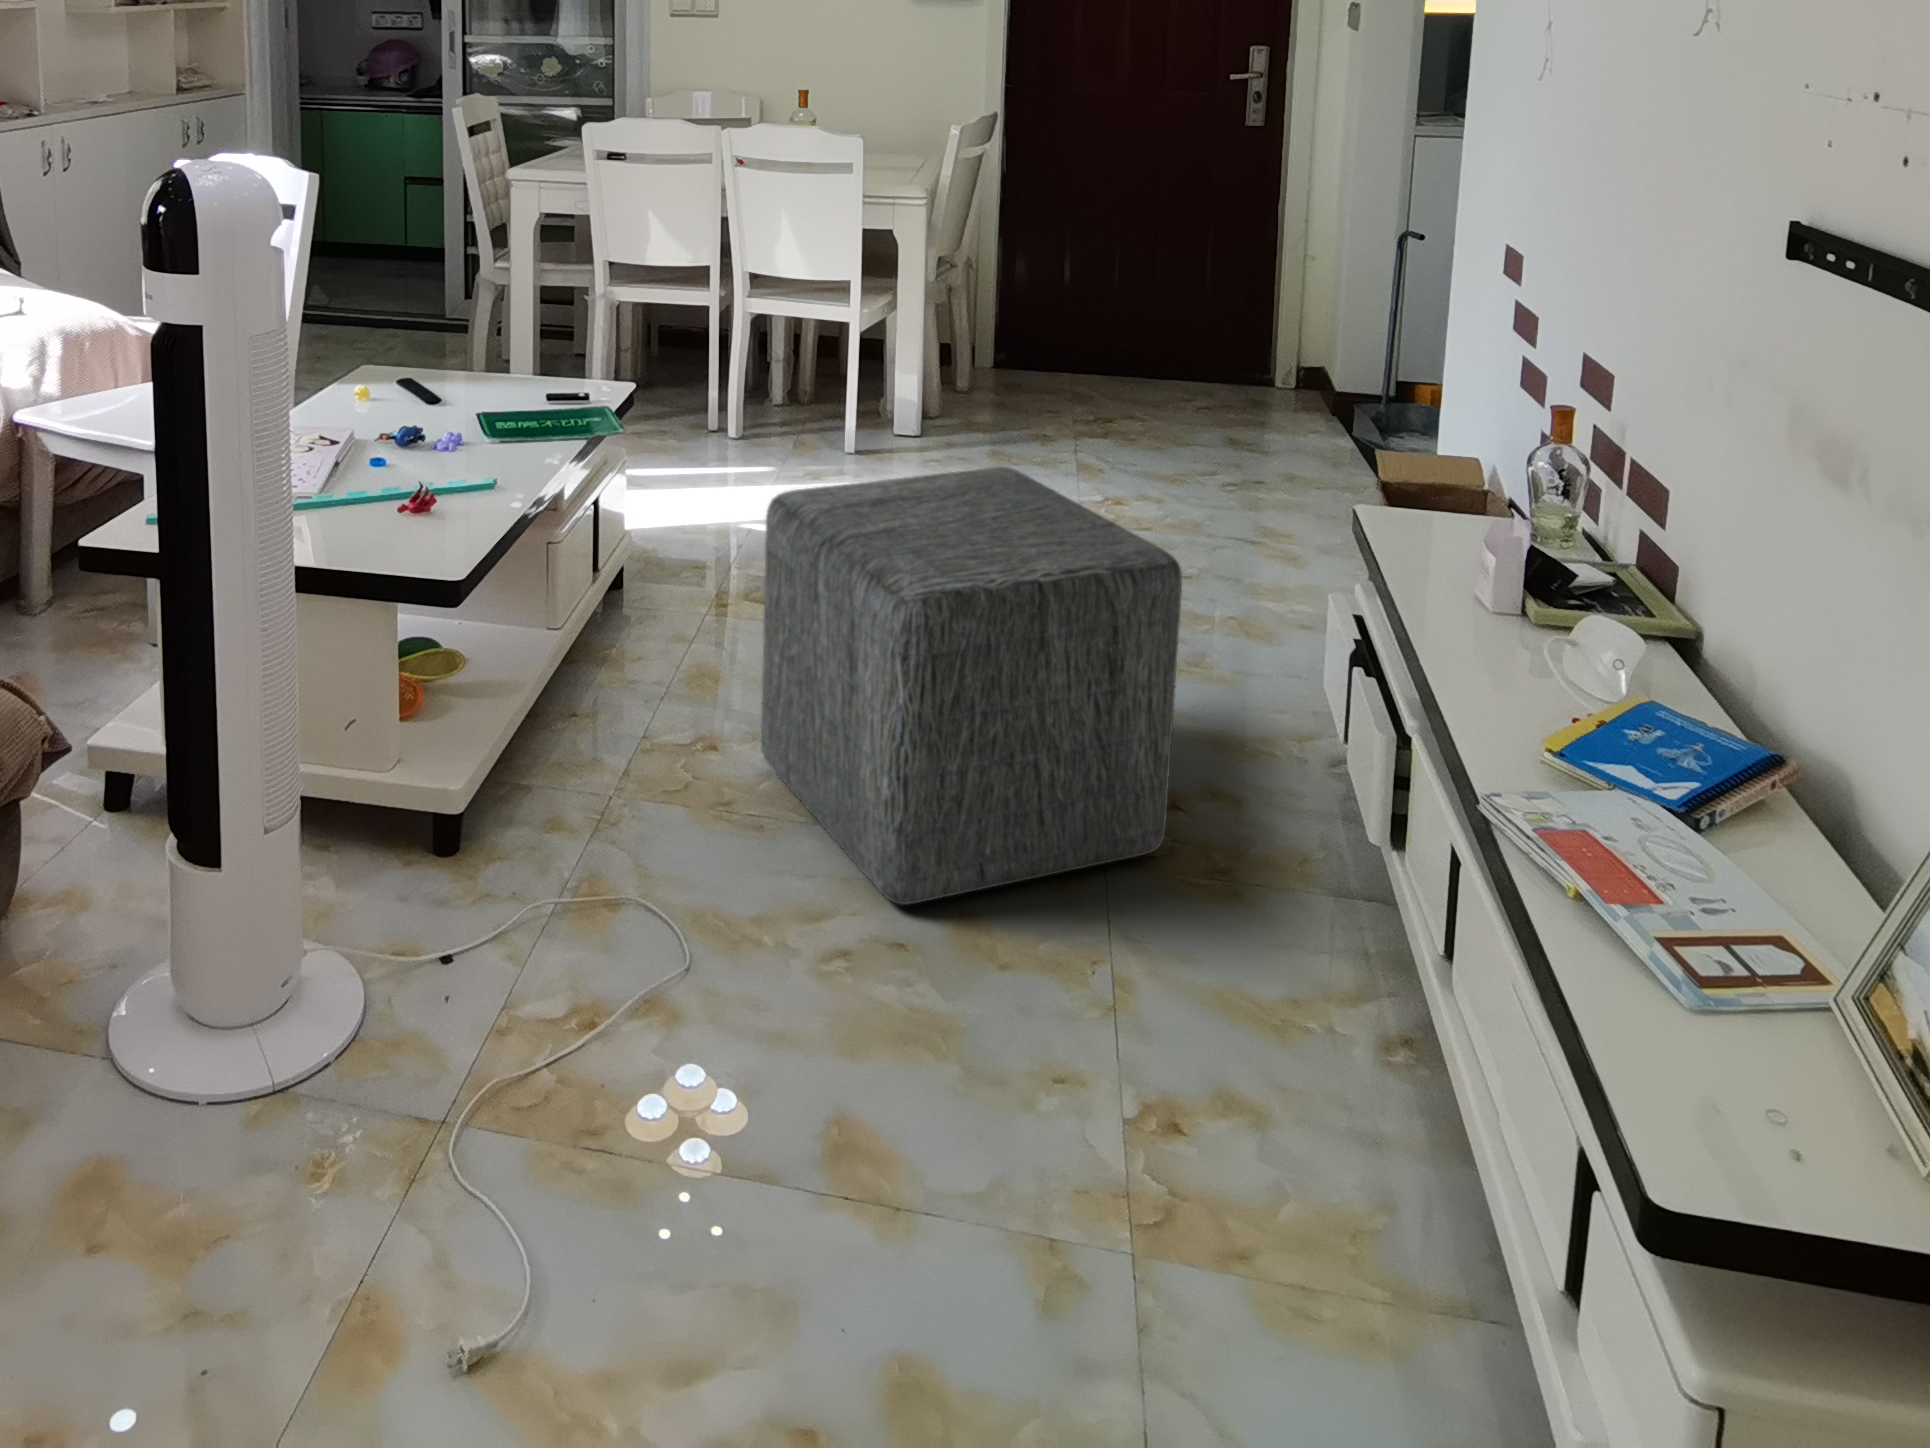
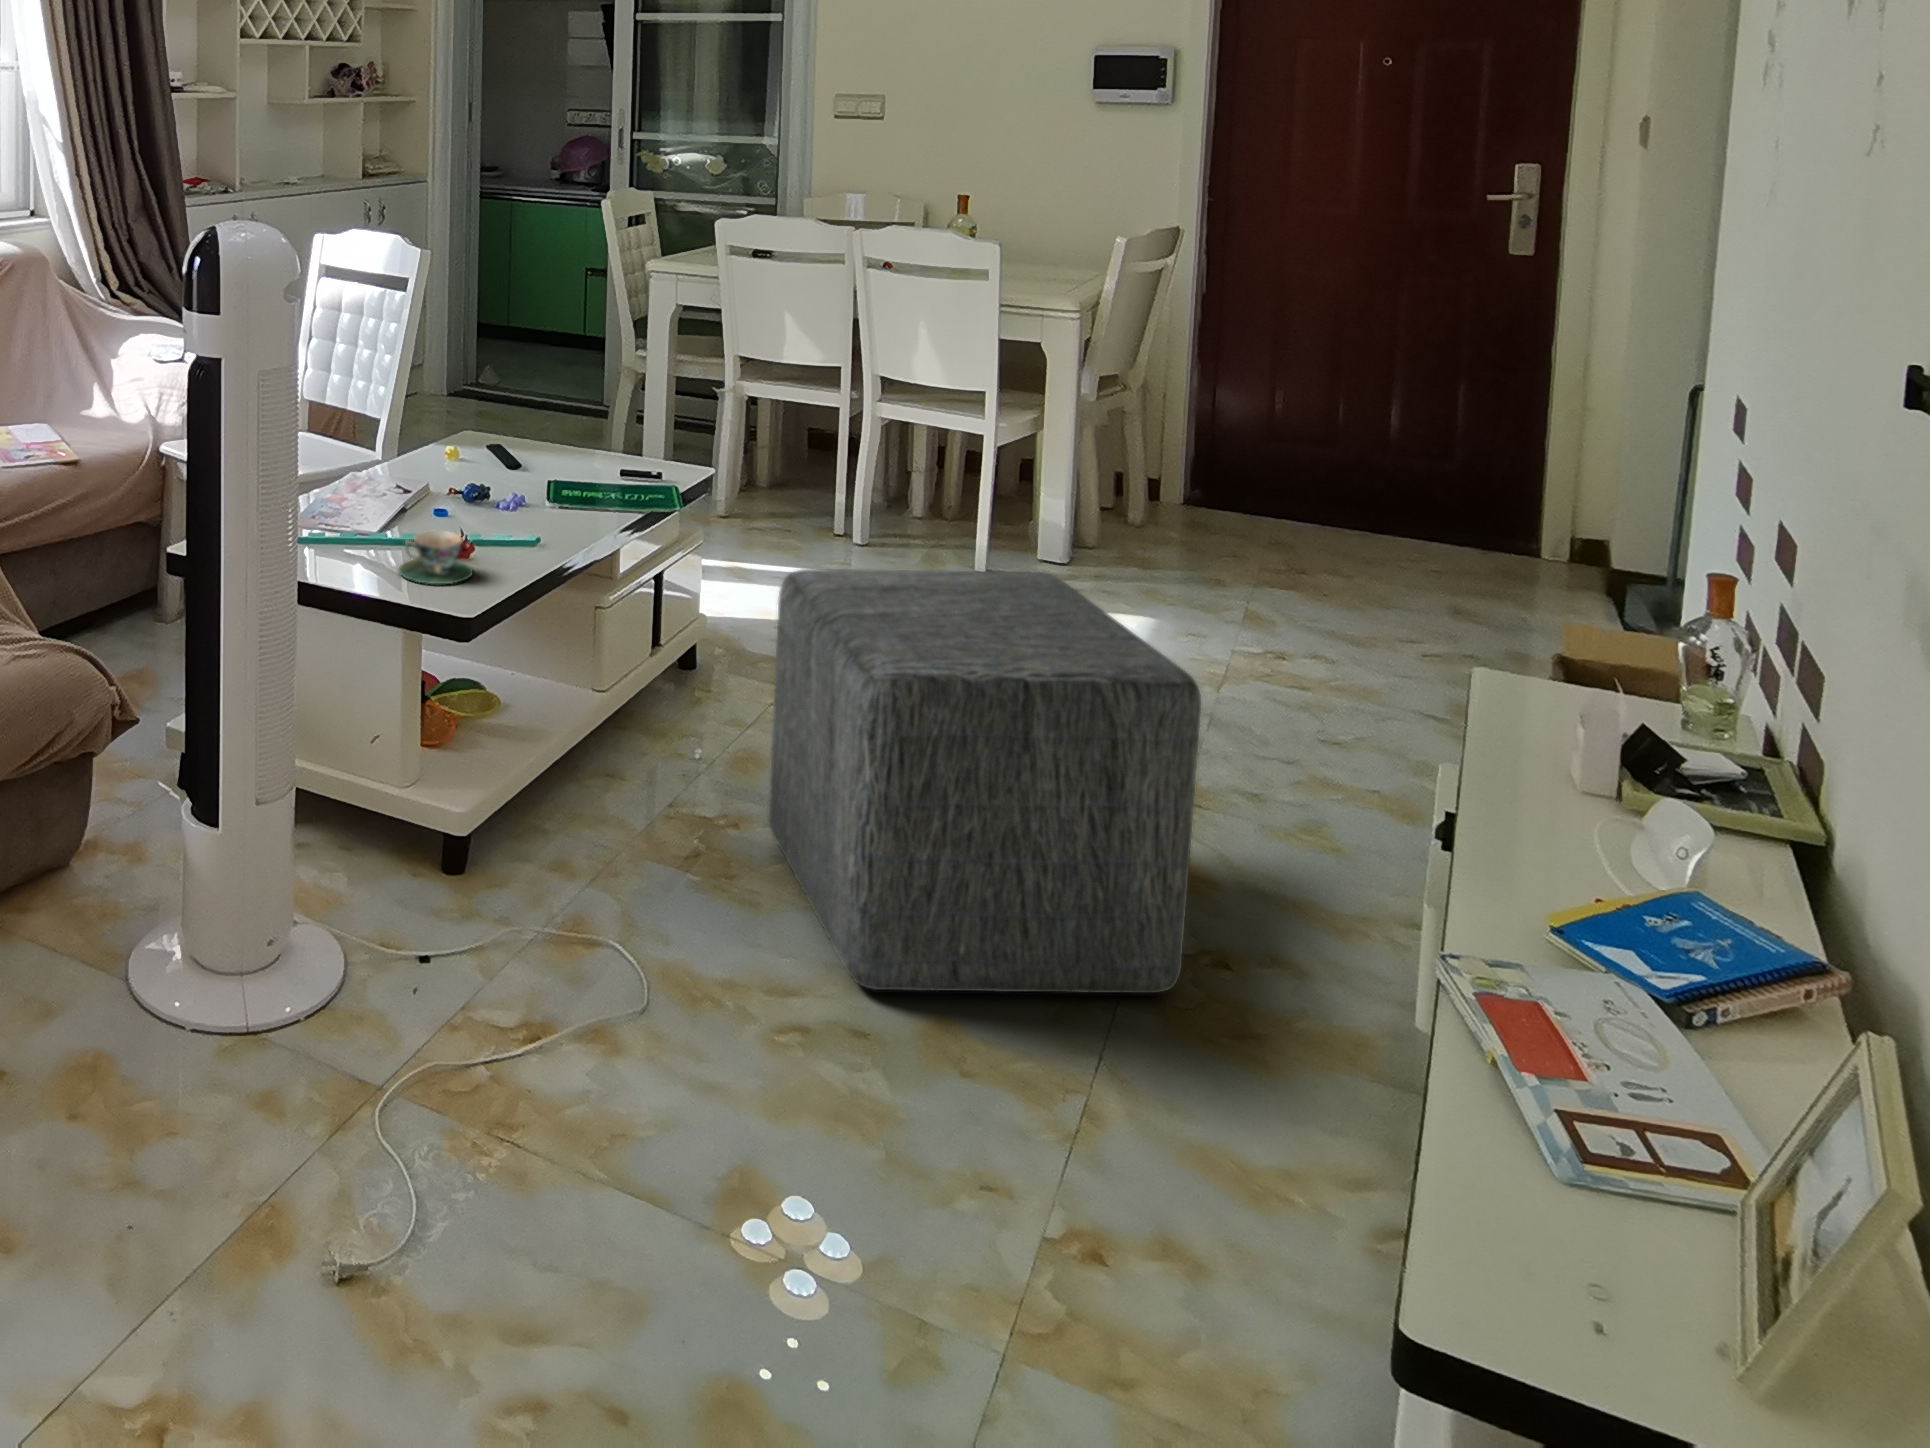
teacup: none [365,492,449,554] -> present [399,530,473,584]

